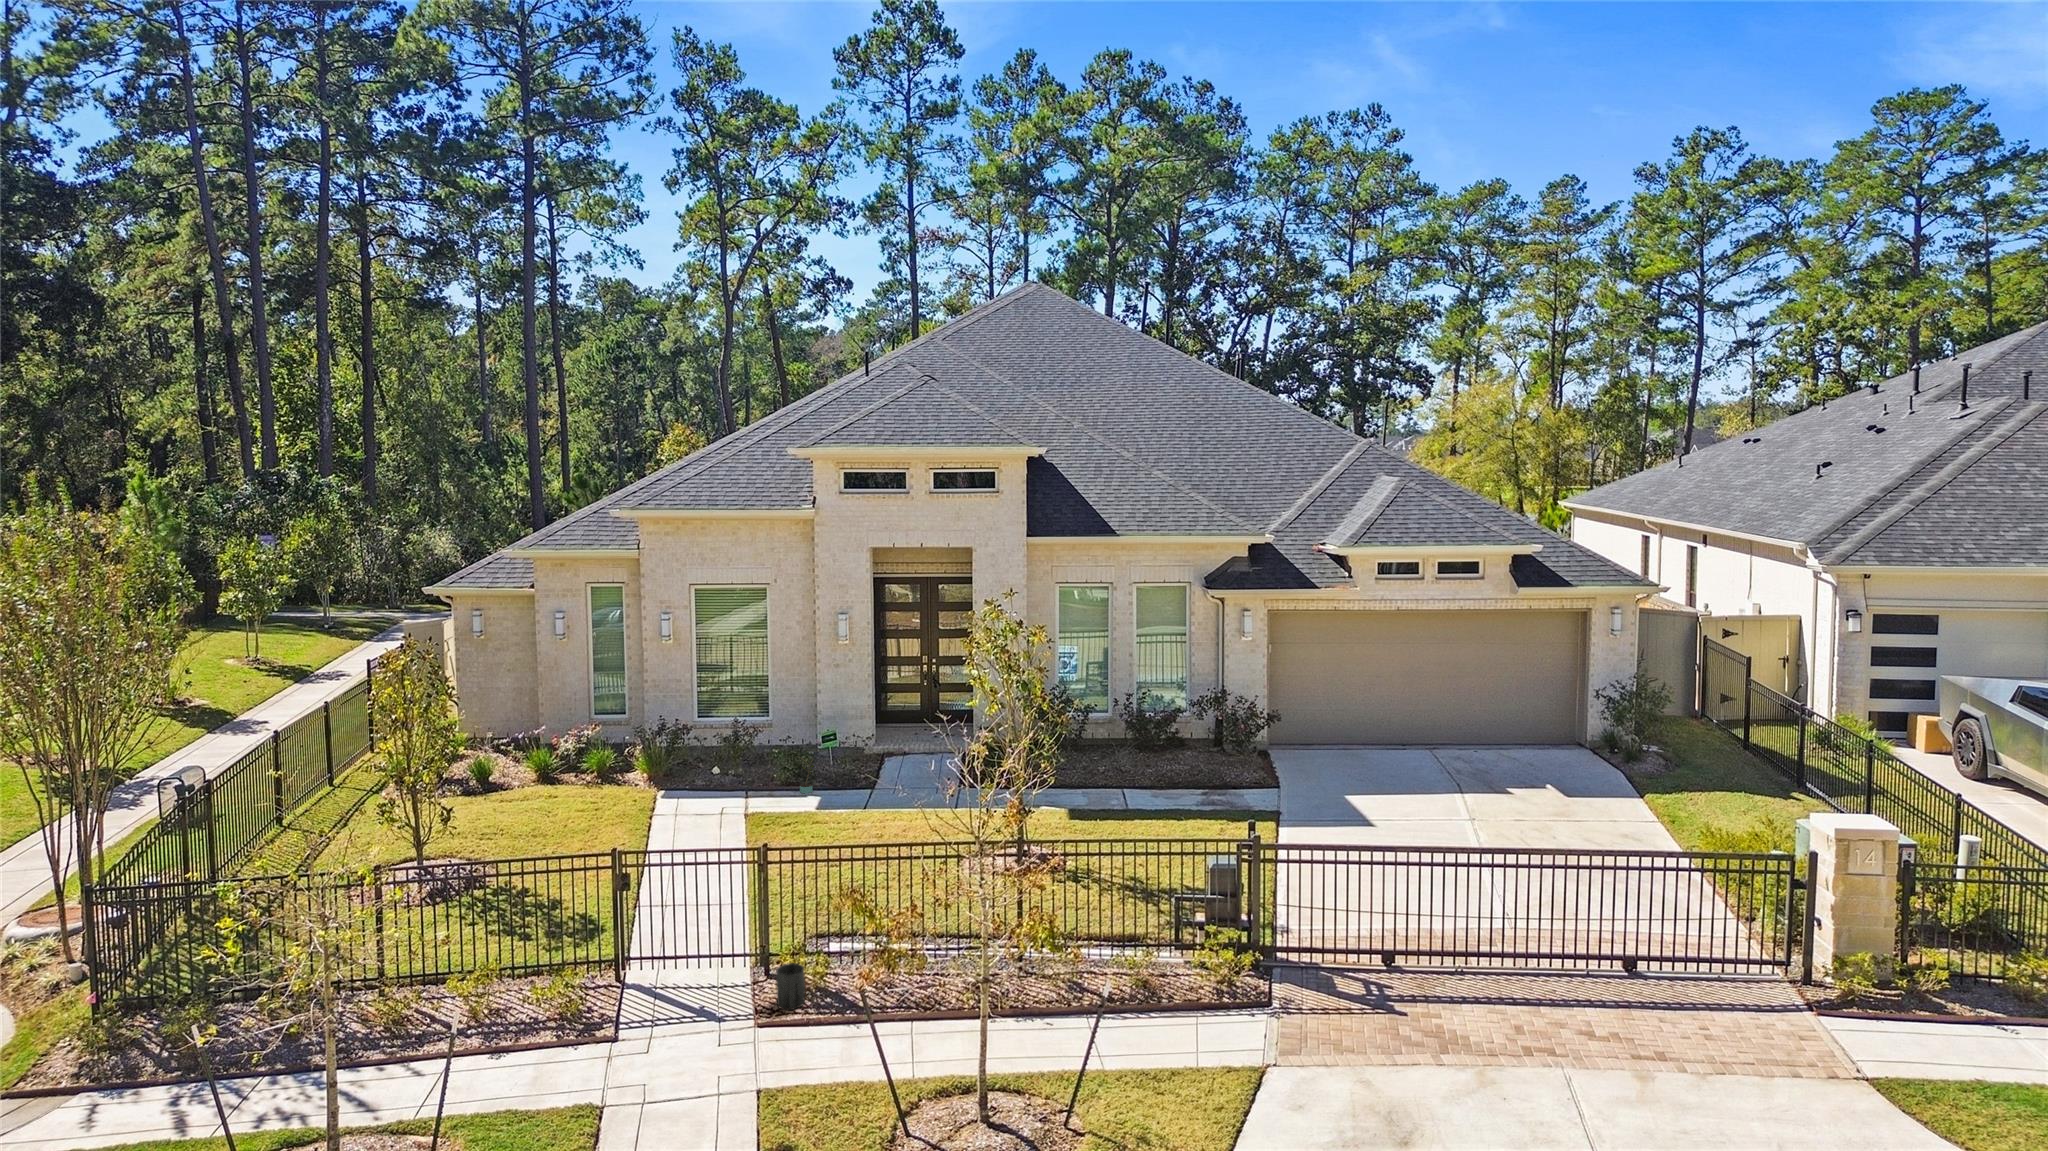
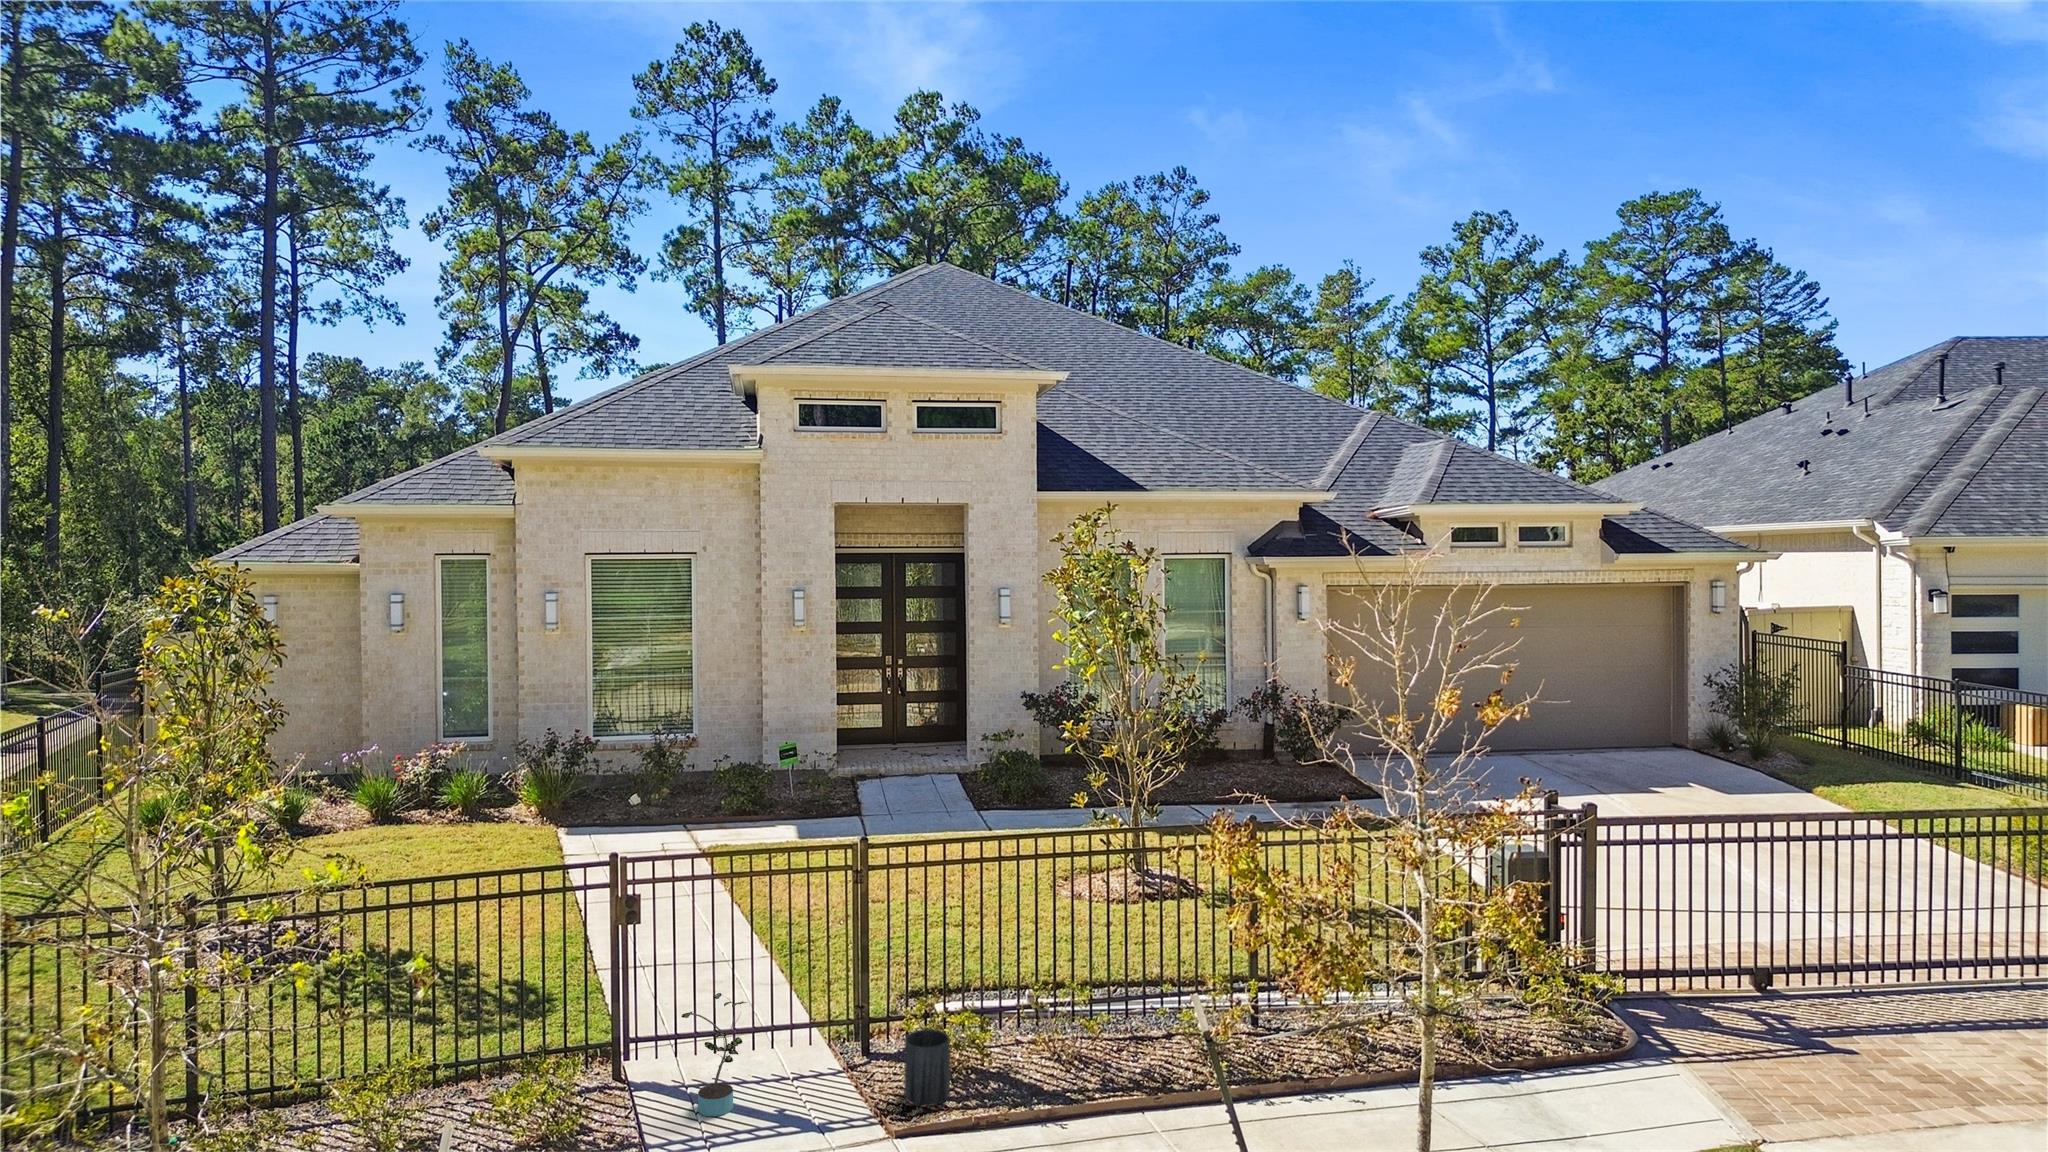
potted plant: present [795,751,814,793] -> present [682,993,746,1116]

